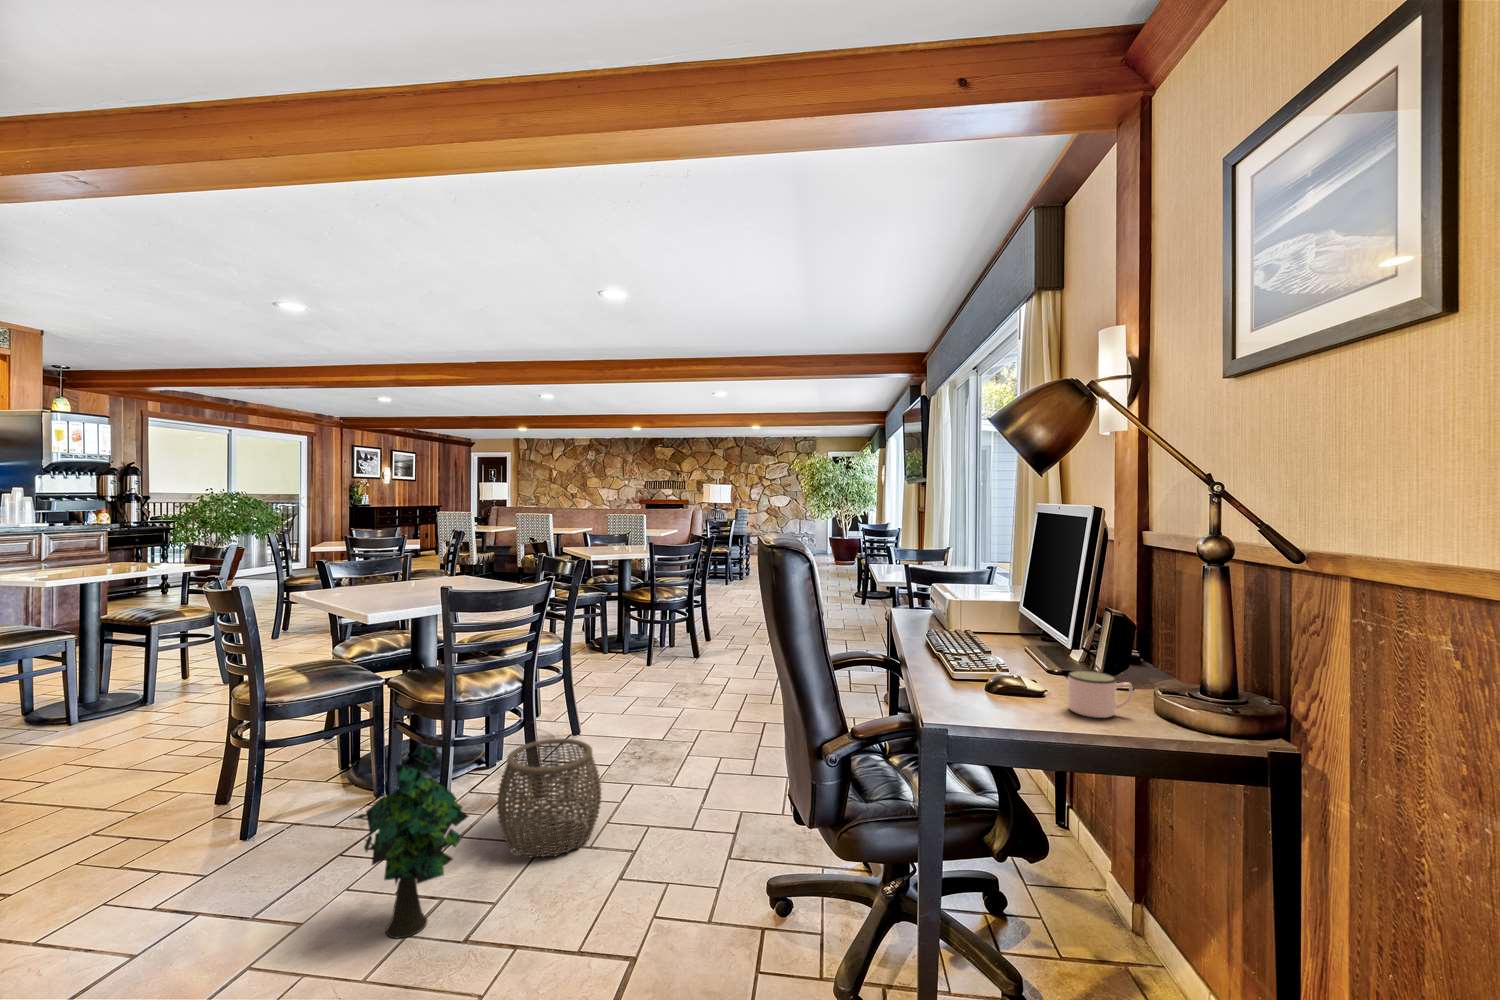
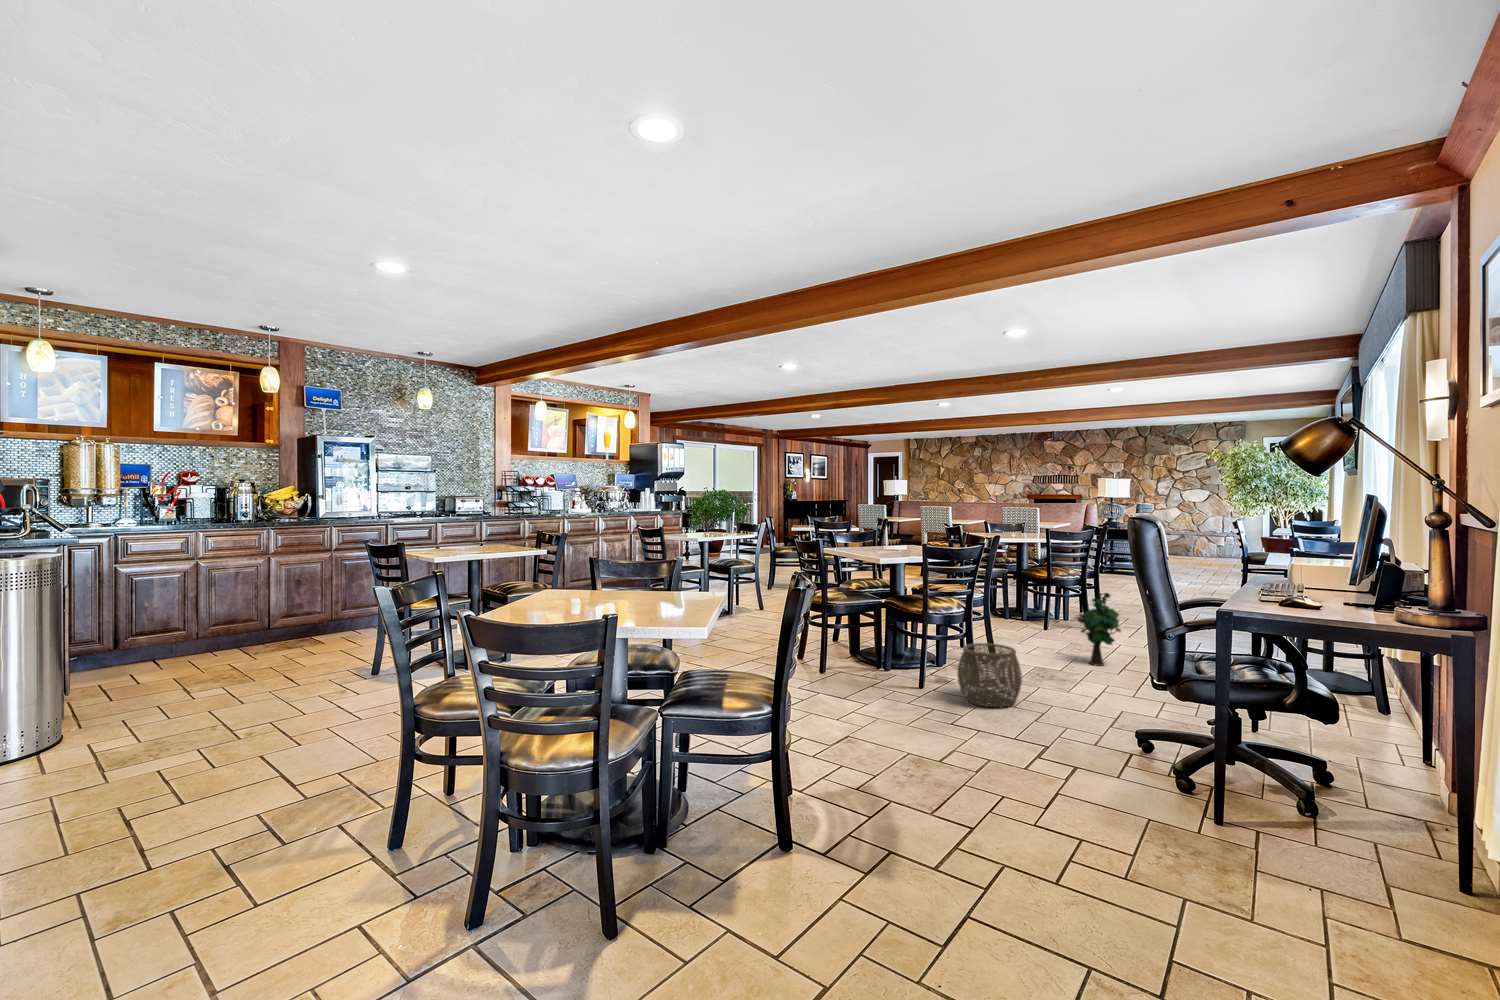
mug: present [1068,670,1133,718] -> none [1330,593,1374,619]
decorative plant: present [352,746,468,938] -> present [1076,593,1121,666]

